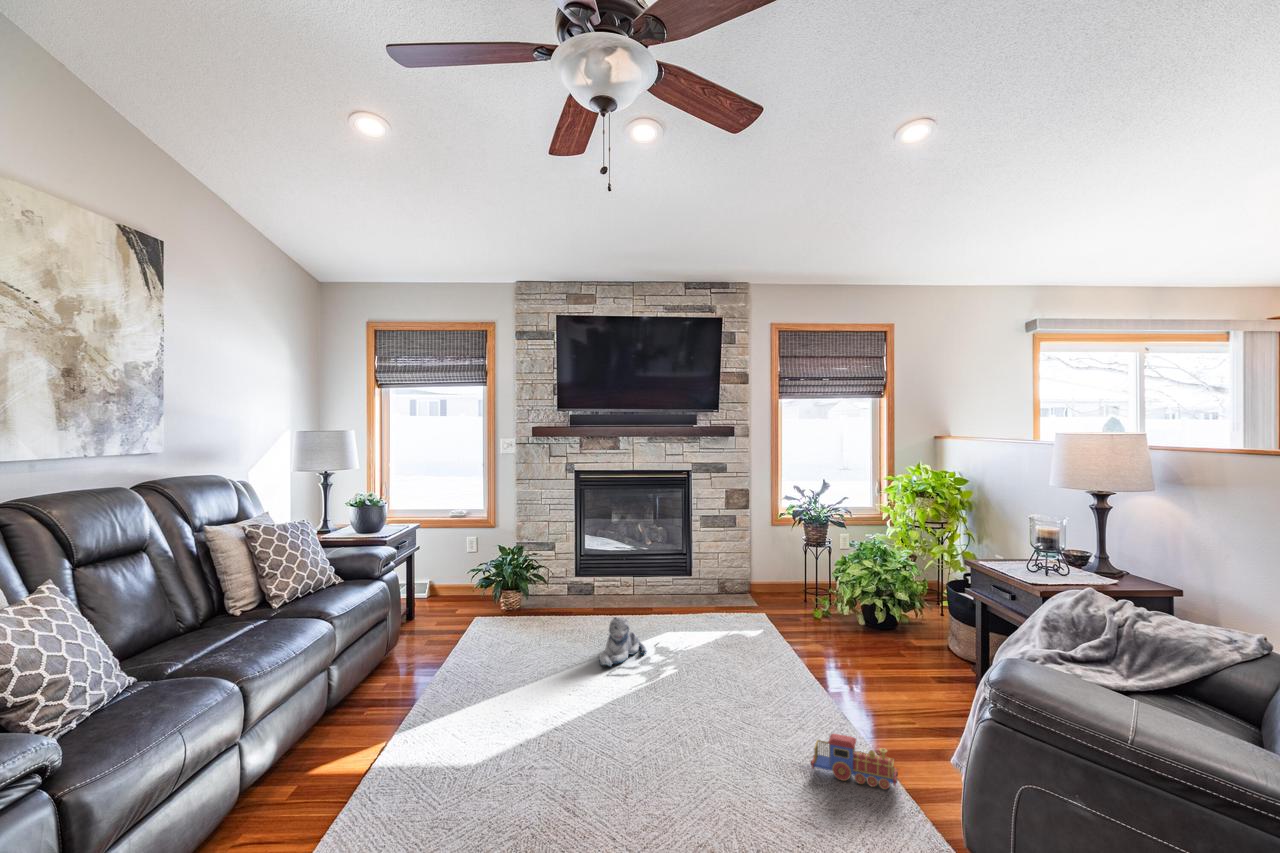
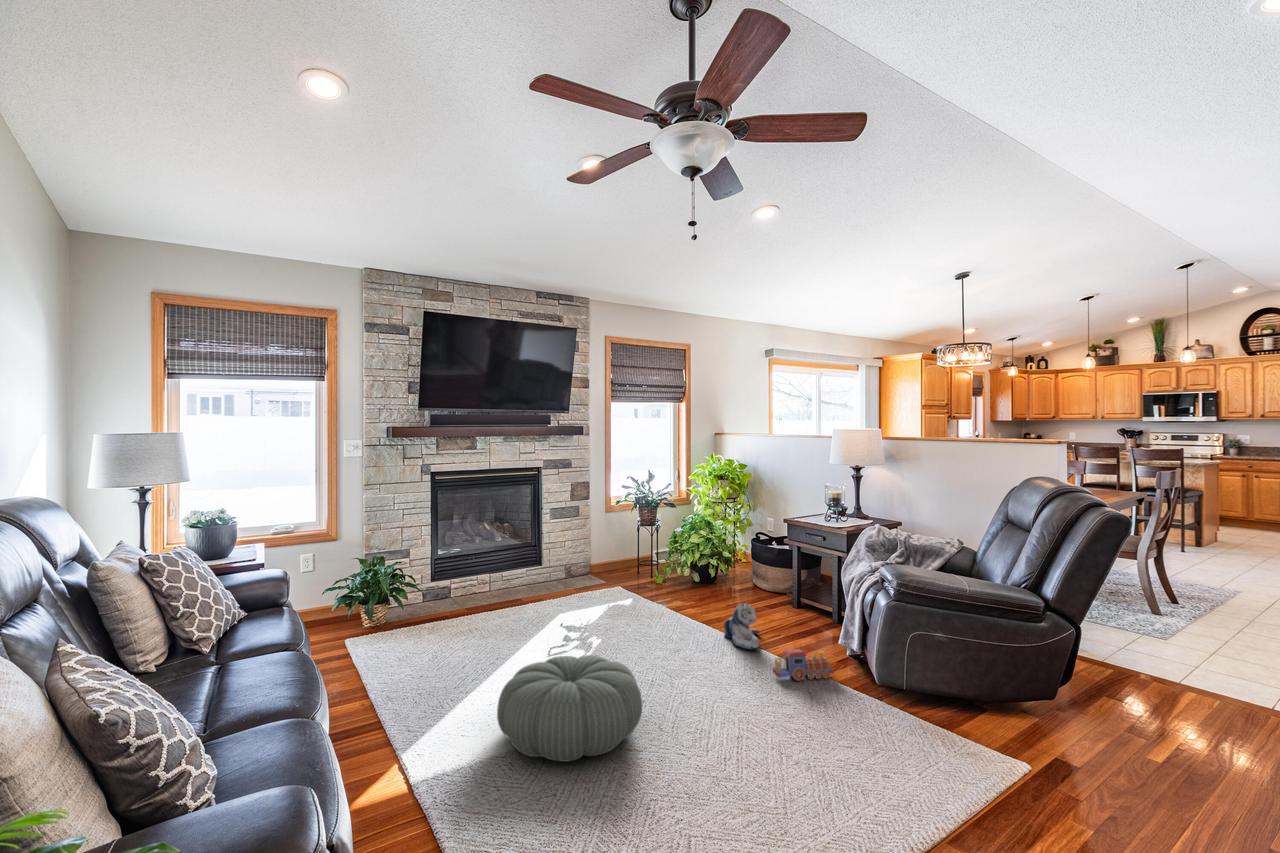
plush toy: present [599,617,646,666] -> present [724,604,760,650]
pouf: none [446,673,604,788] -> present [497,655,642,762]

